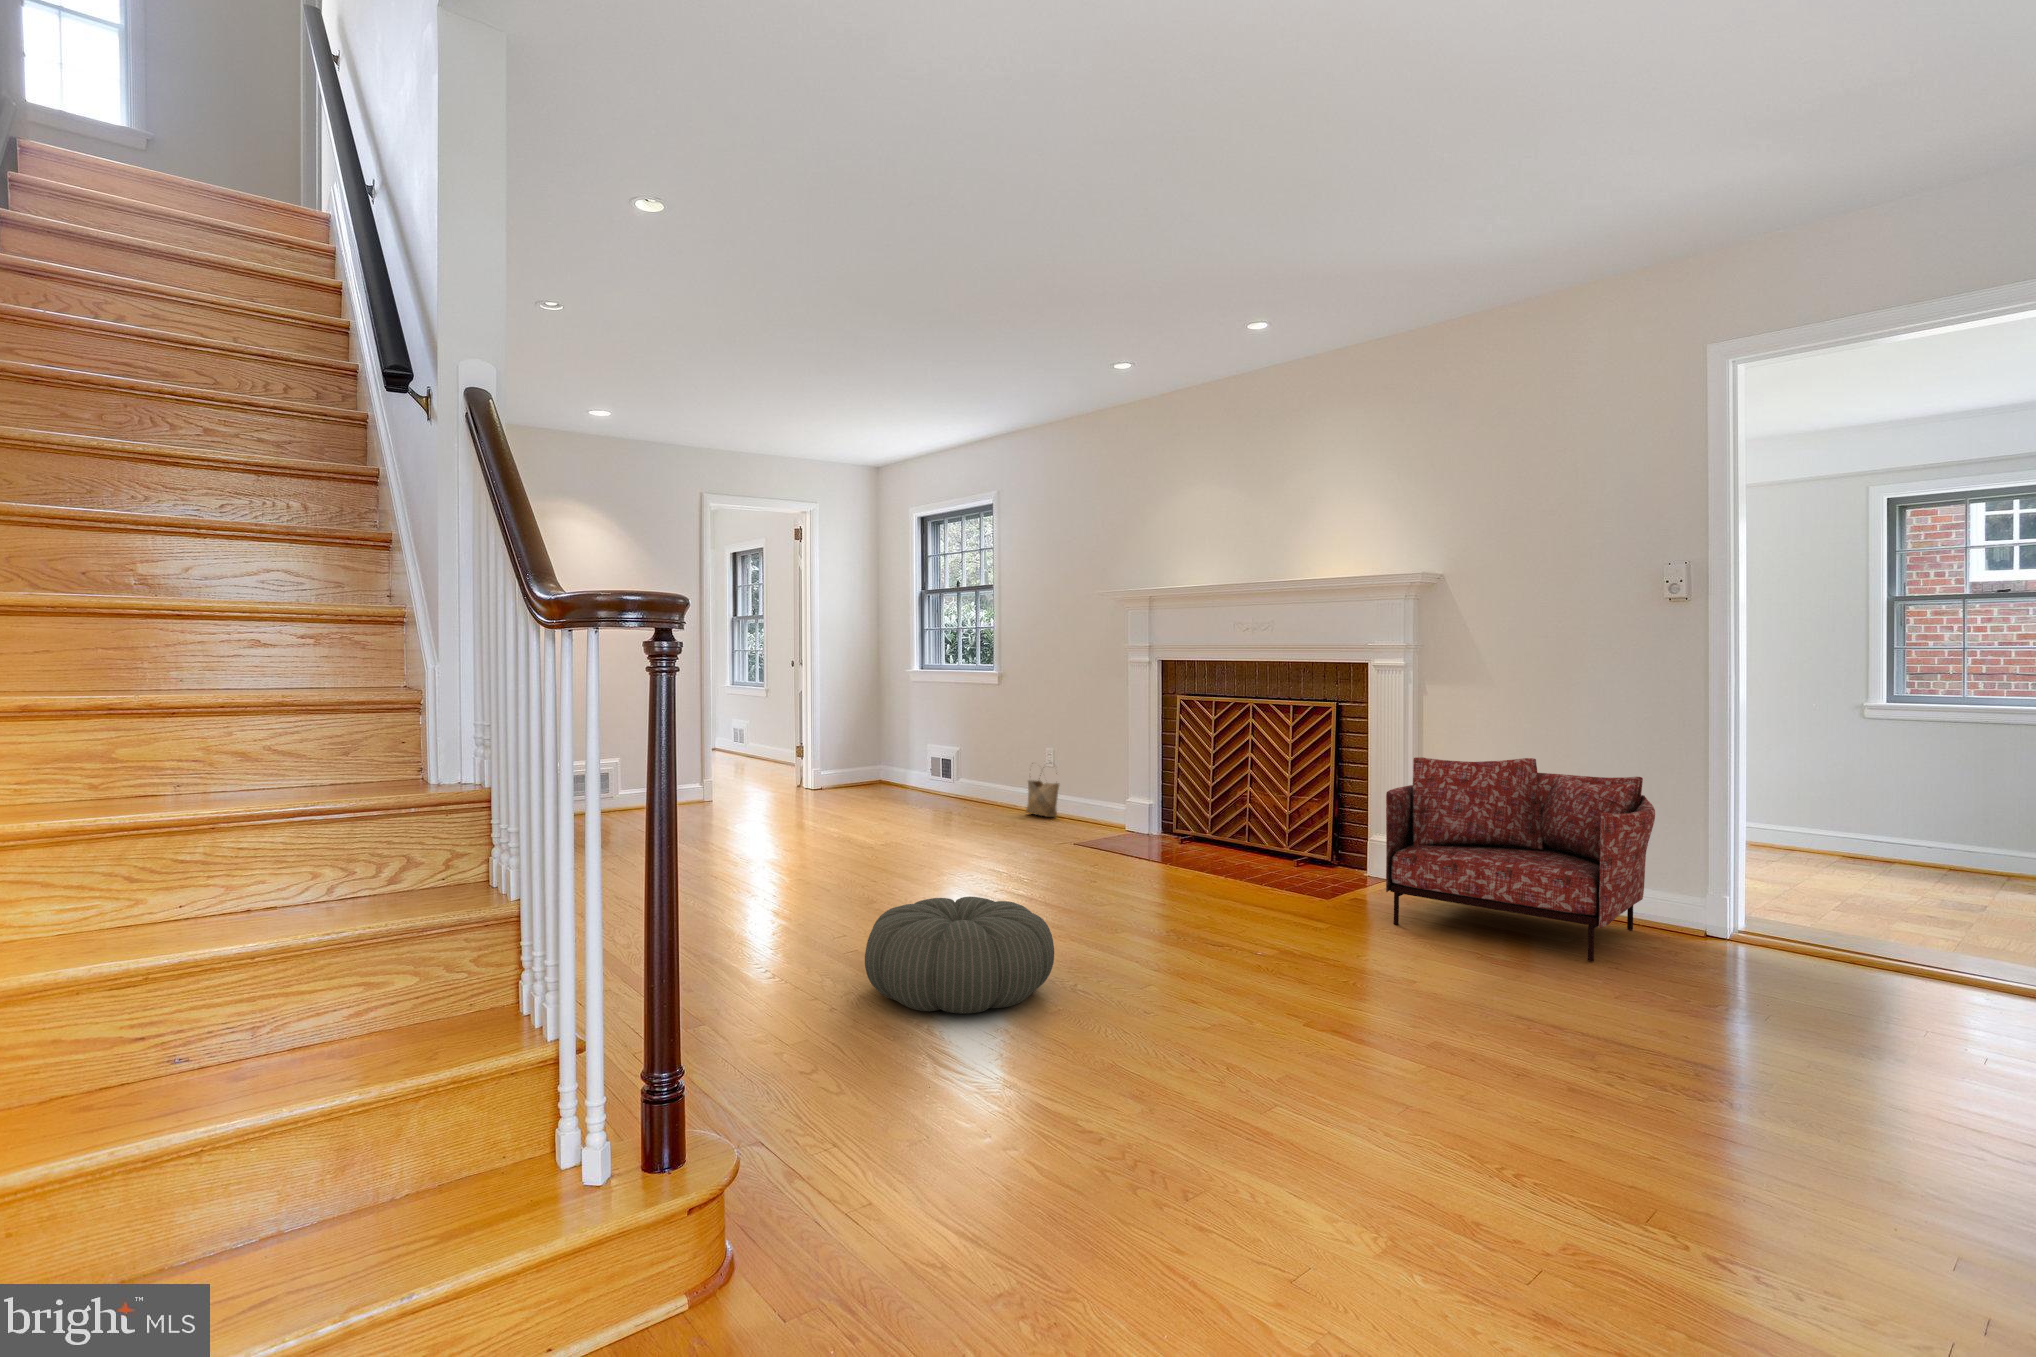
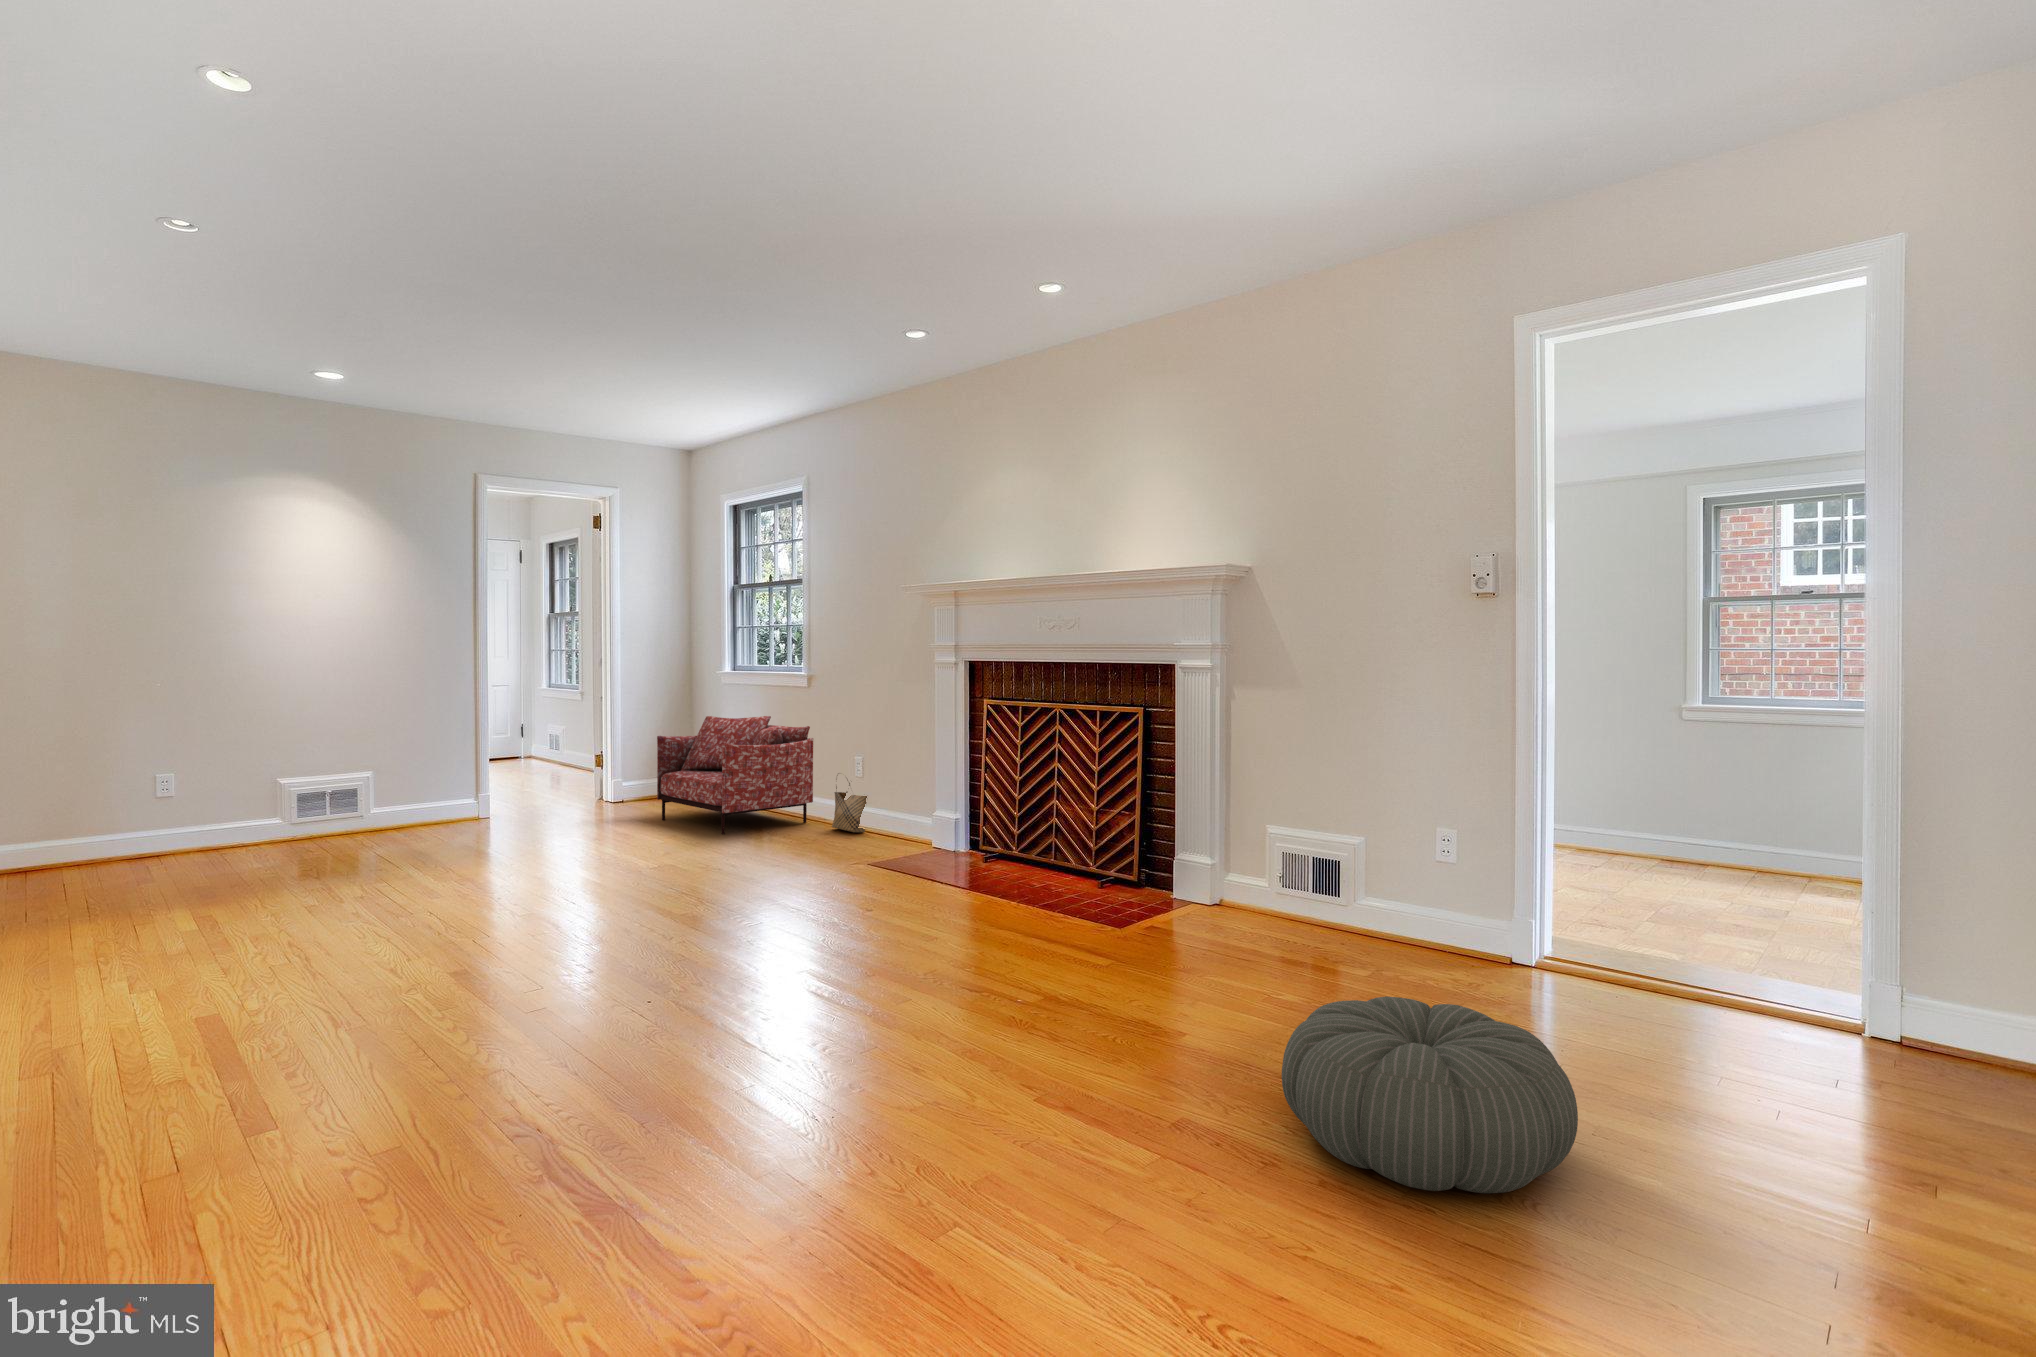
armchair: present [1386,757,1655,961] -> present [657,716,813,834]
pouf: present [865,897,1054,1014] -> present [1282,996,1578,1193]

